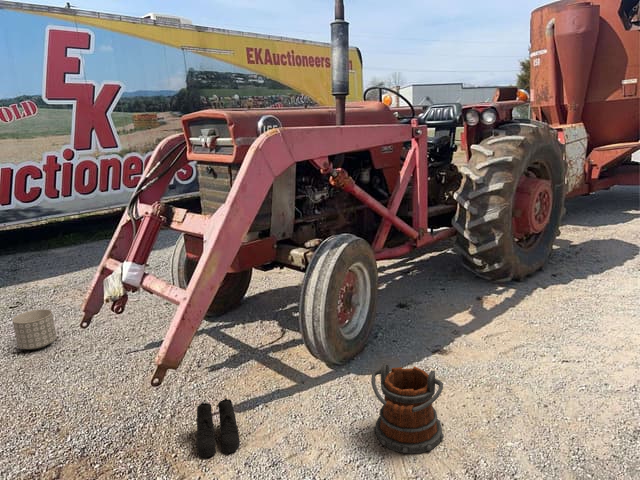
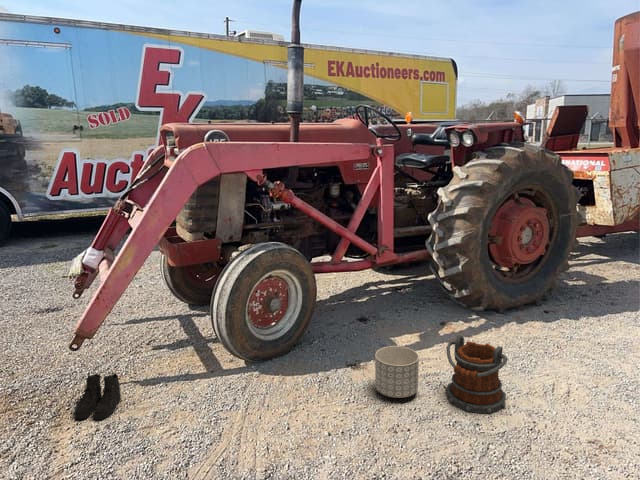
planter: present [12,309,57,350] -> present [375,346,419,398]
bucket: present [371,362,444,454] -> present [445,335,508,413]

